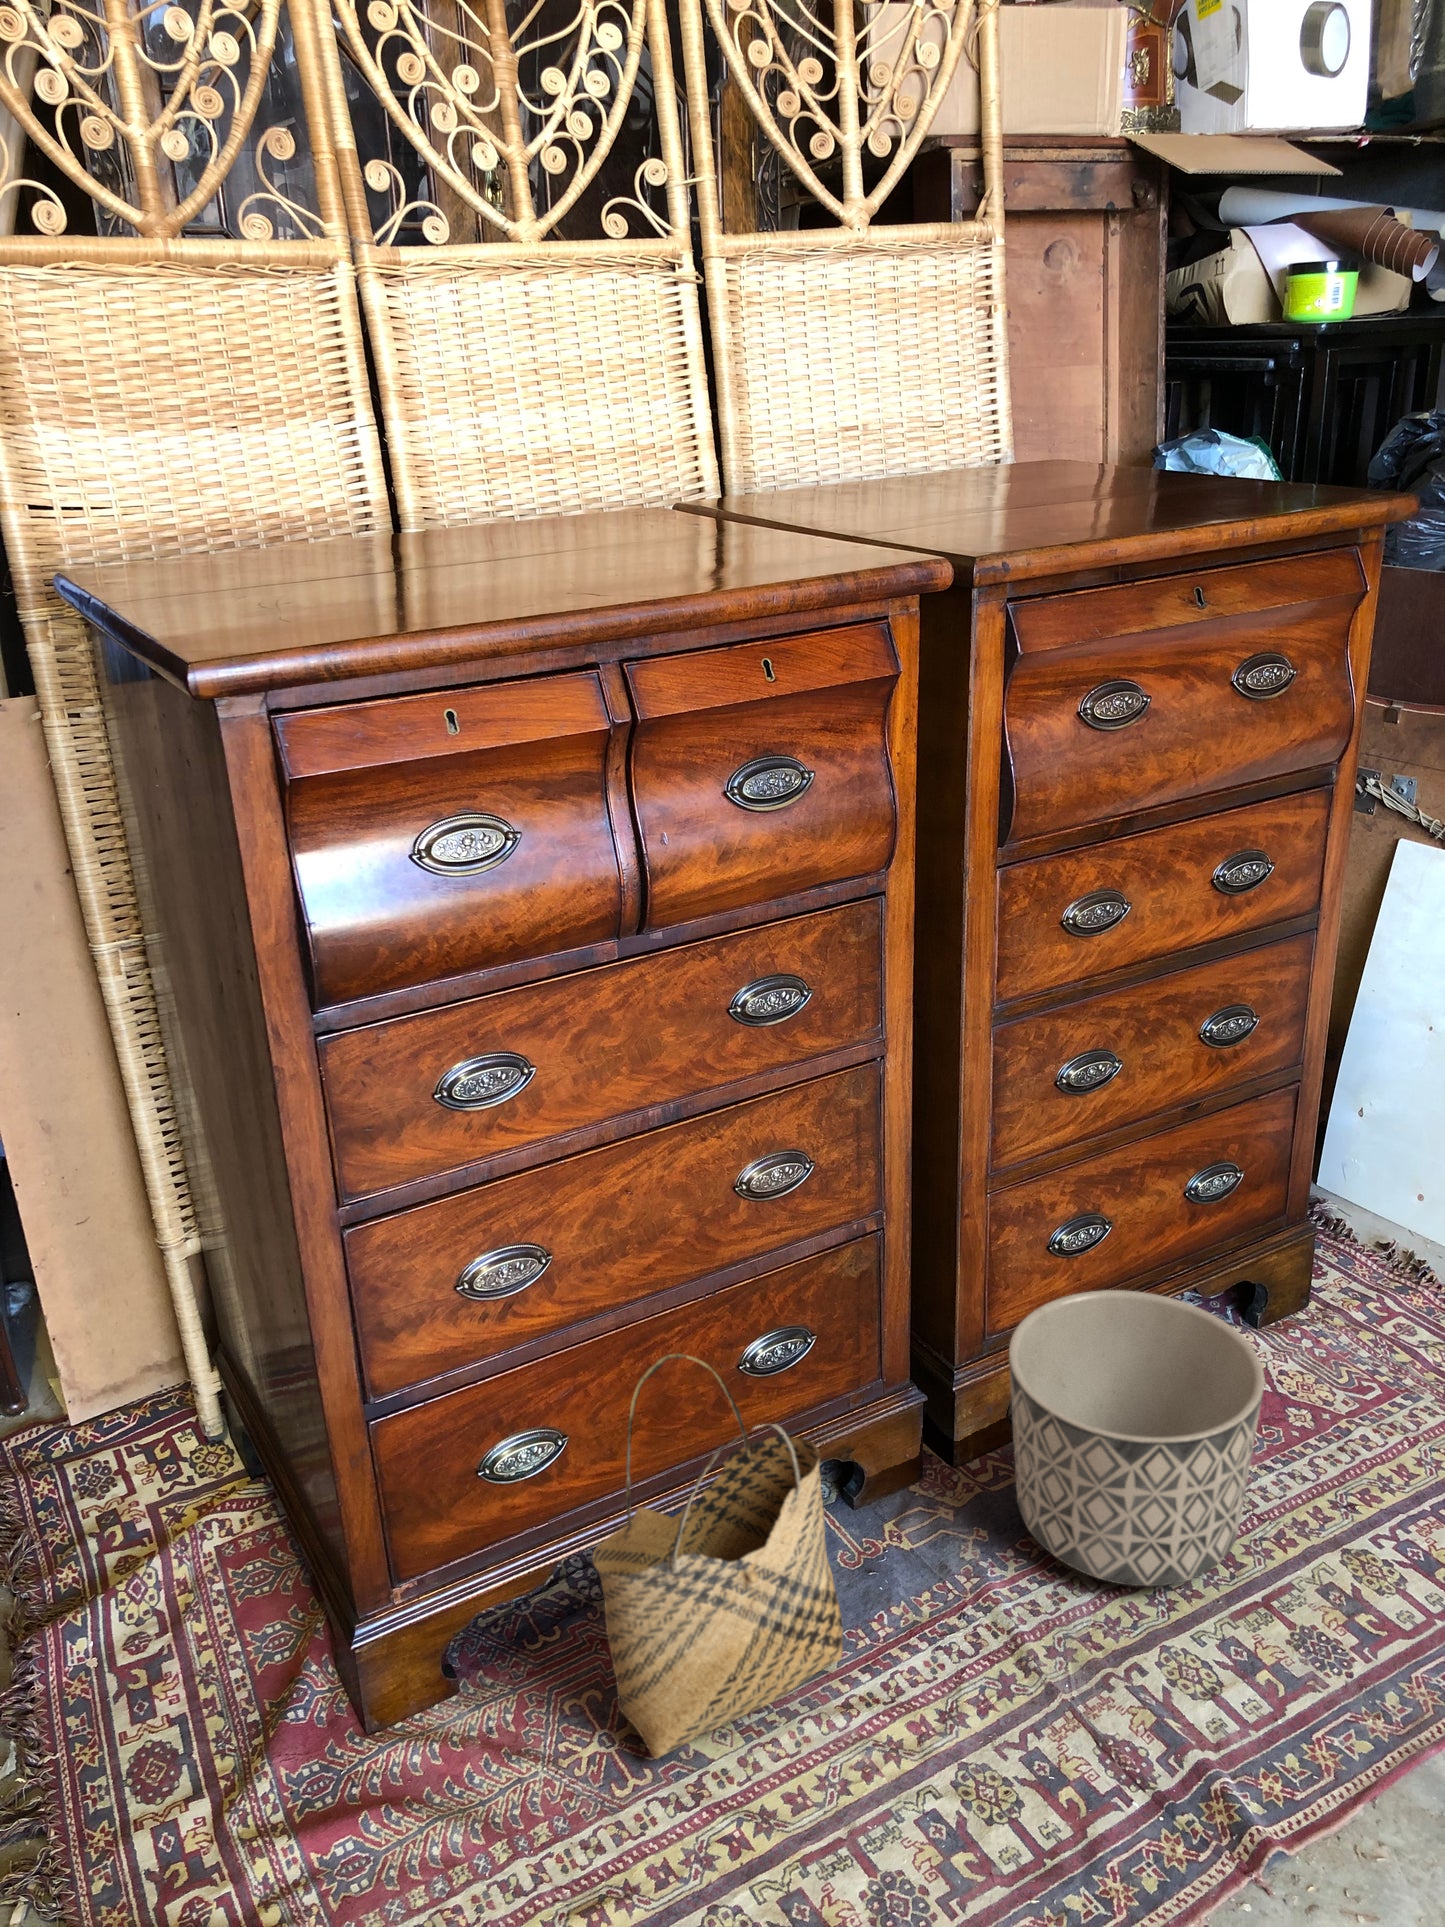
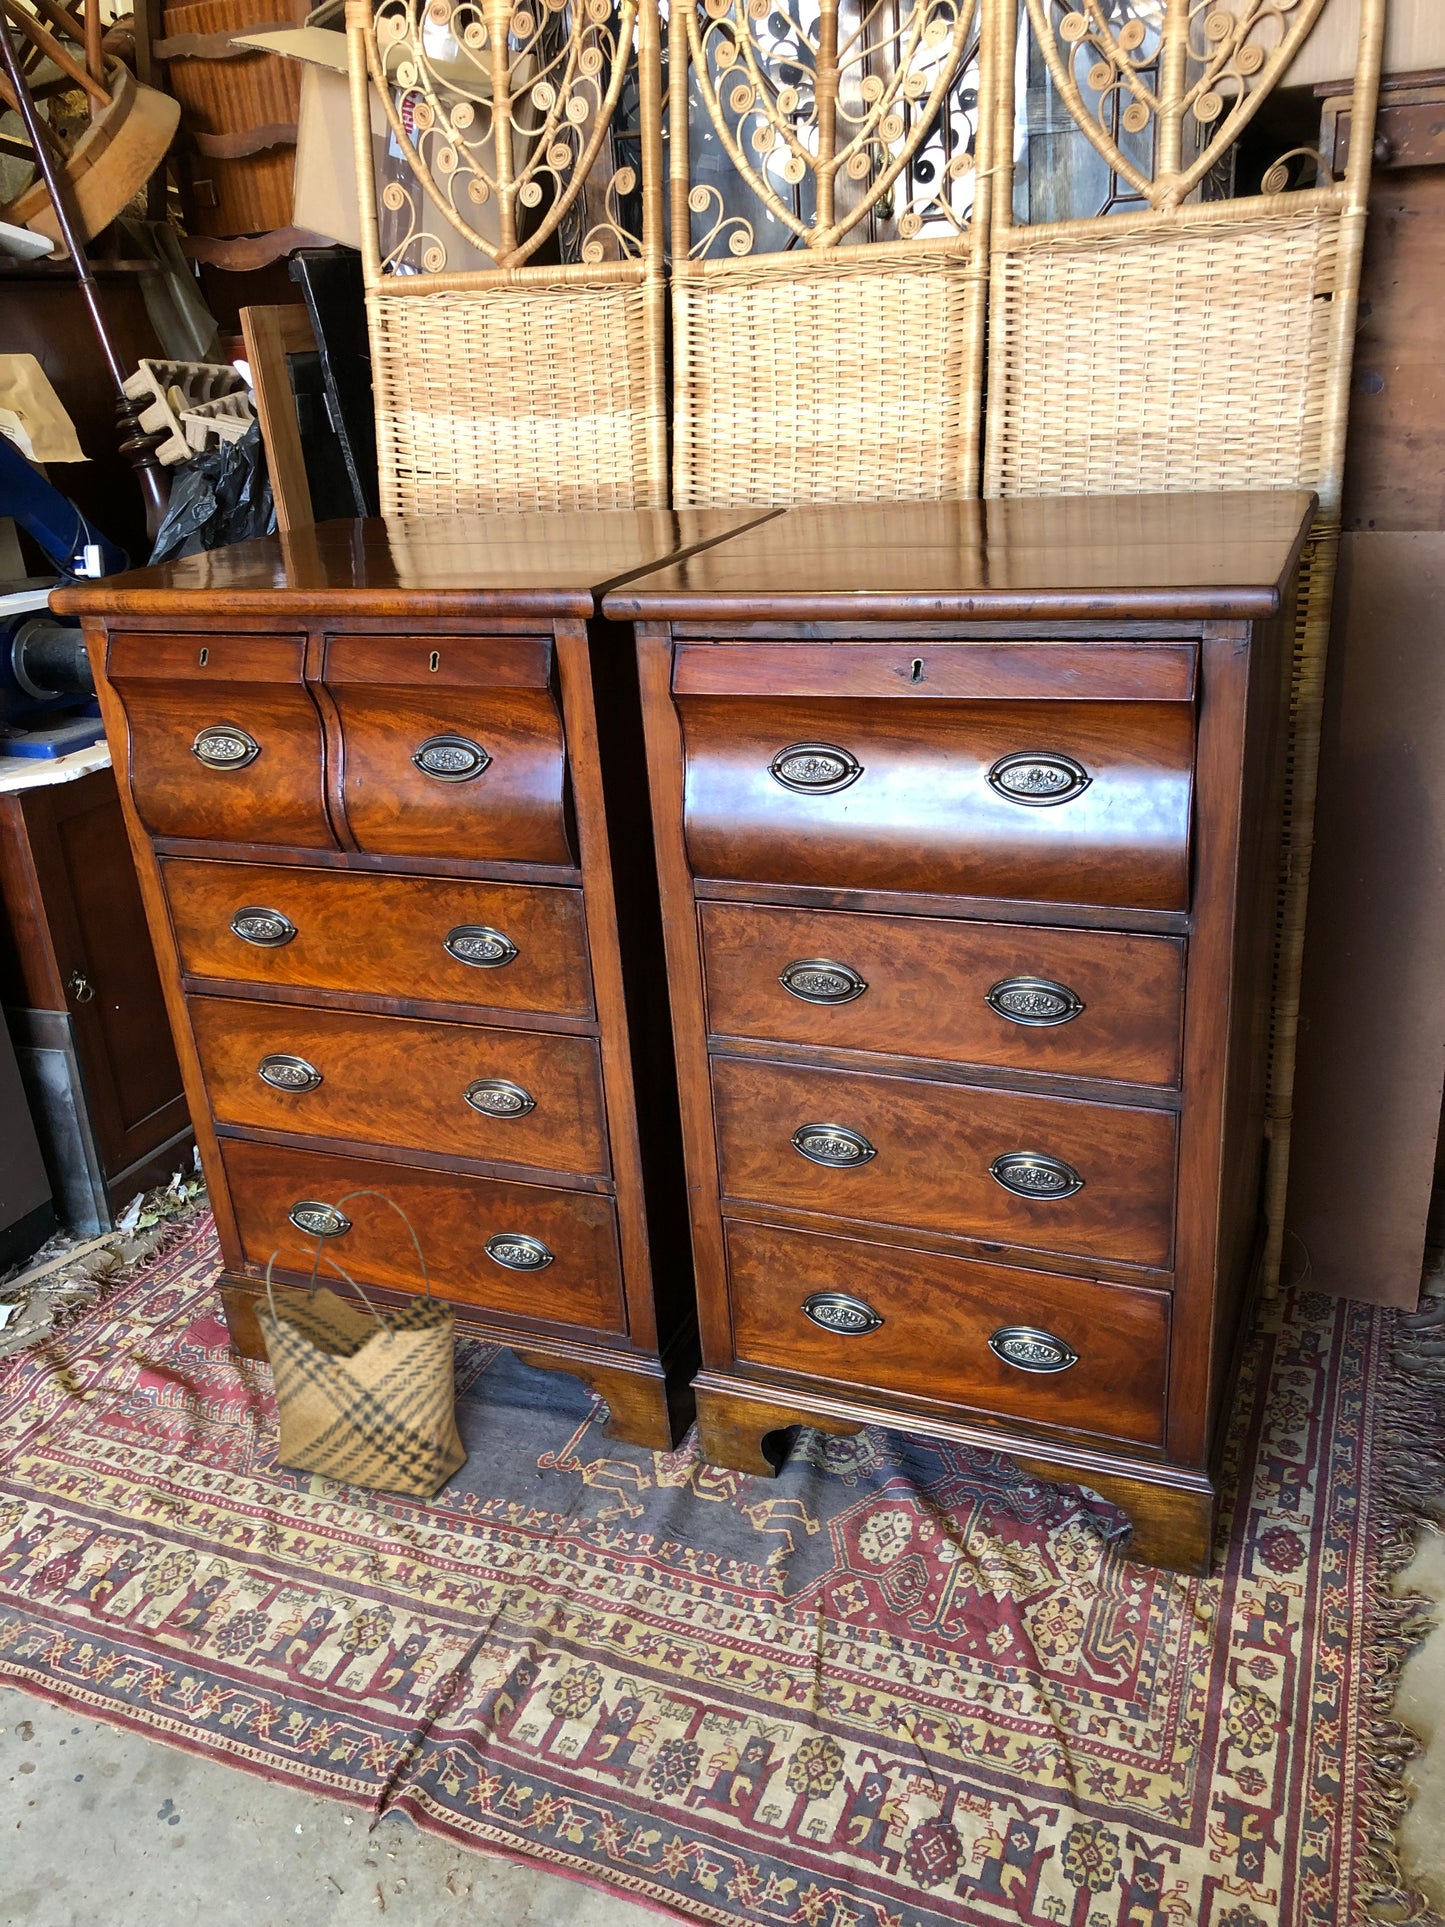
planter: present [1009,1290,1265,1586] -> none [583,1342,833,1648]

